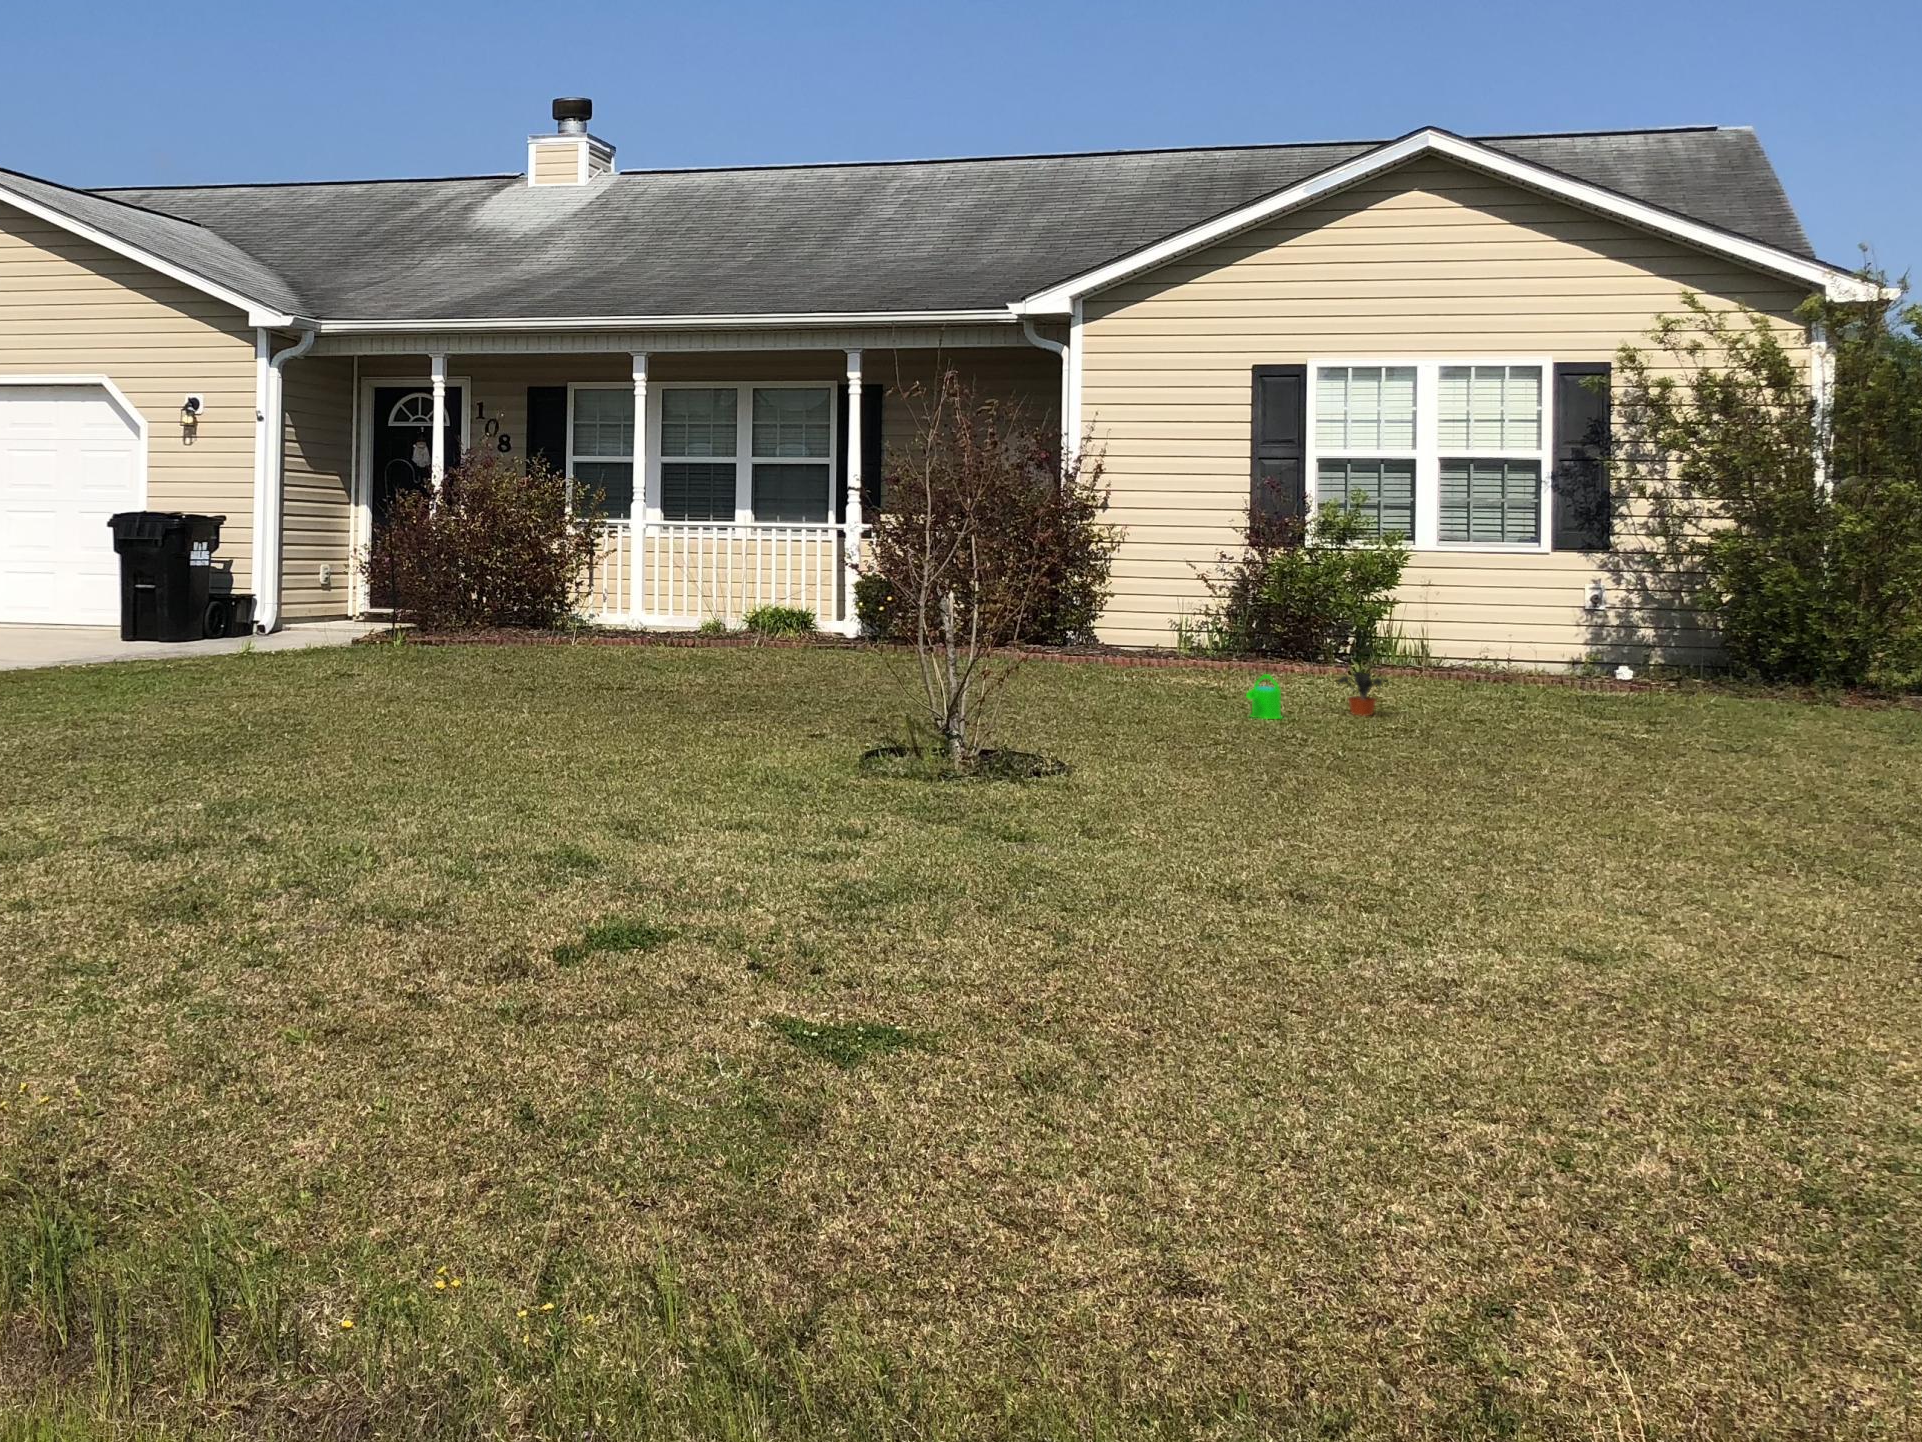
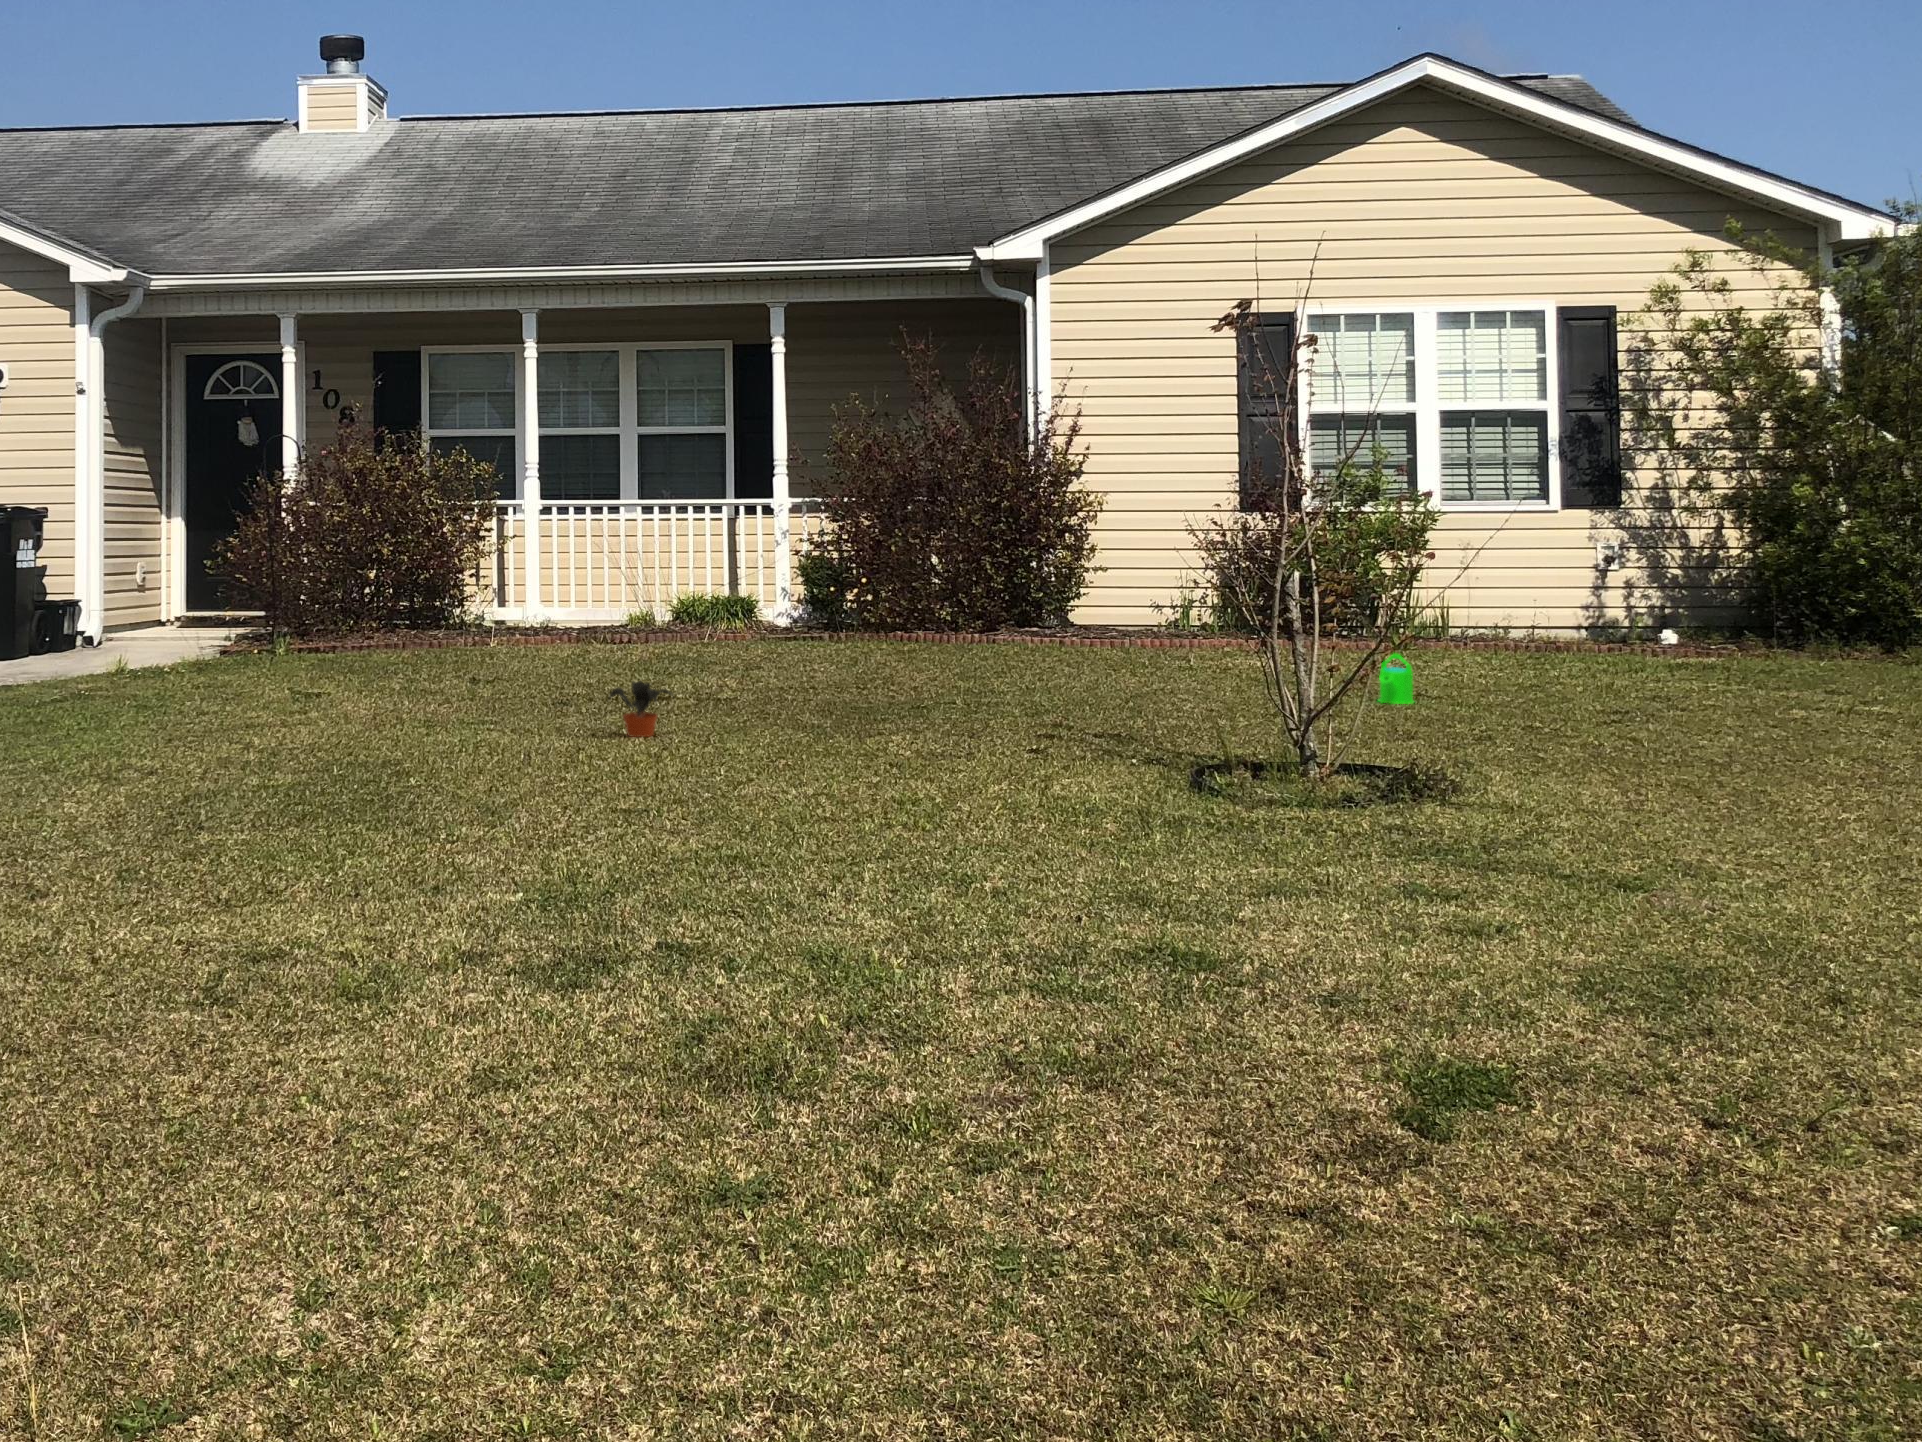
potted plant: present [1338,672,1387,716] -> present [609,681,672,737]

